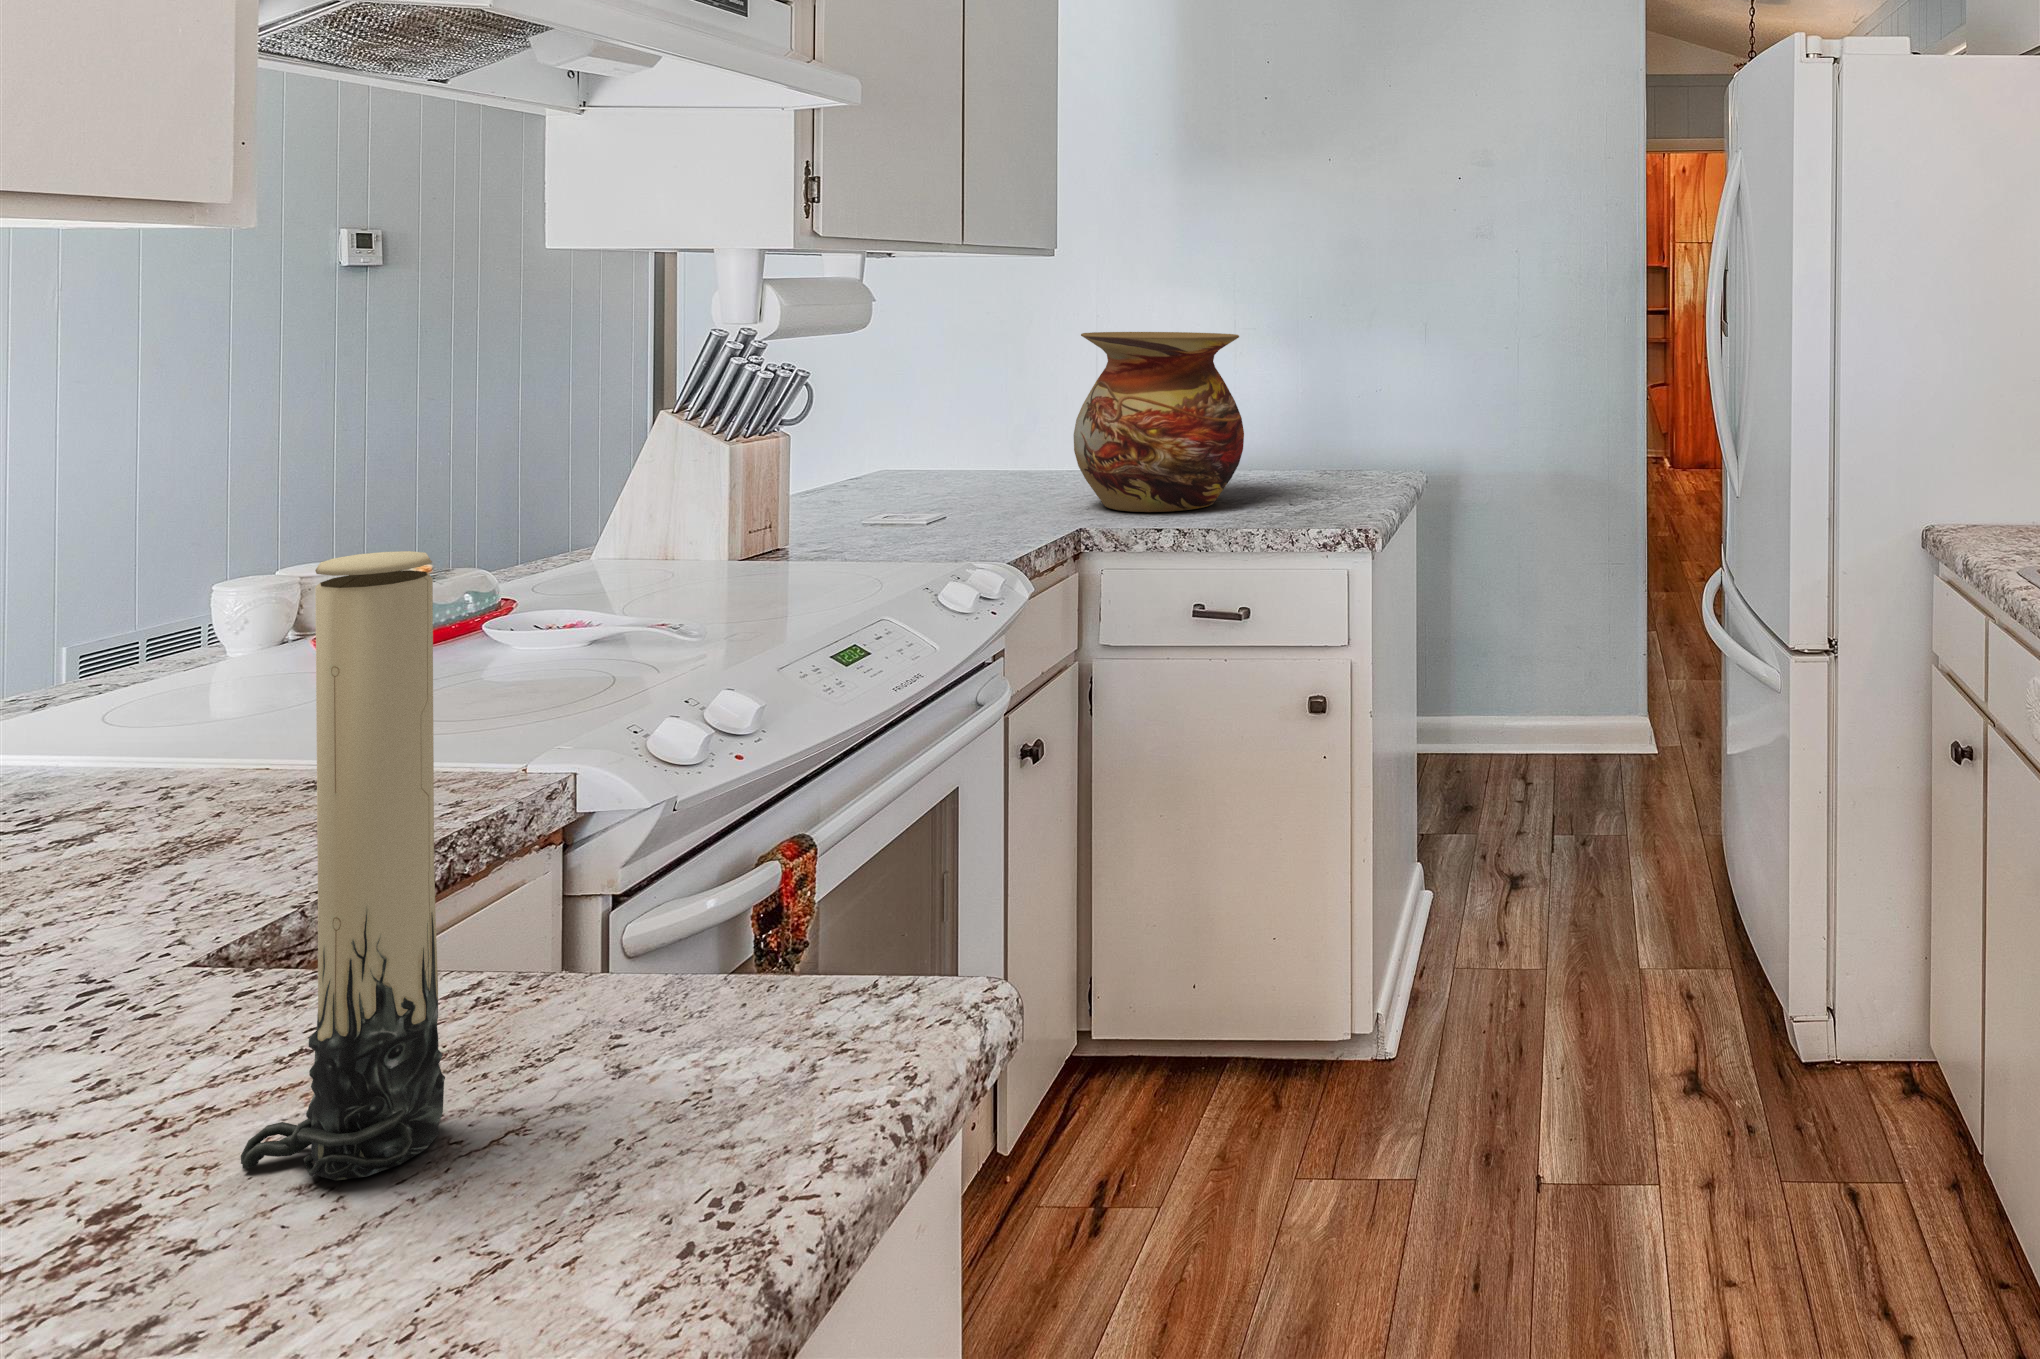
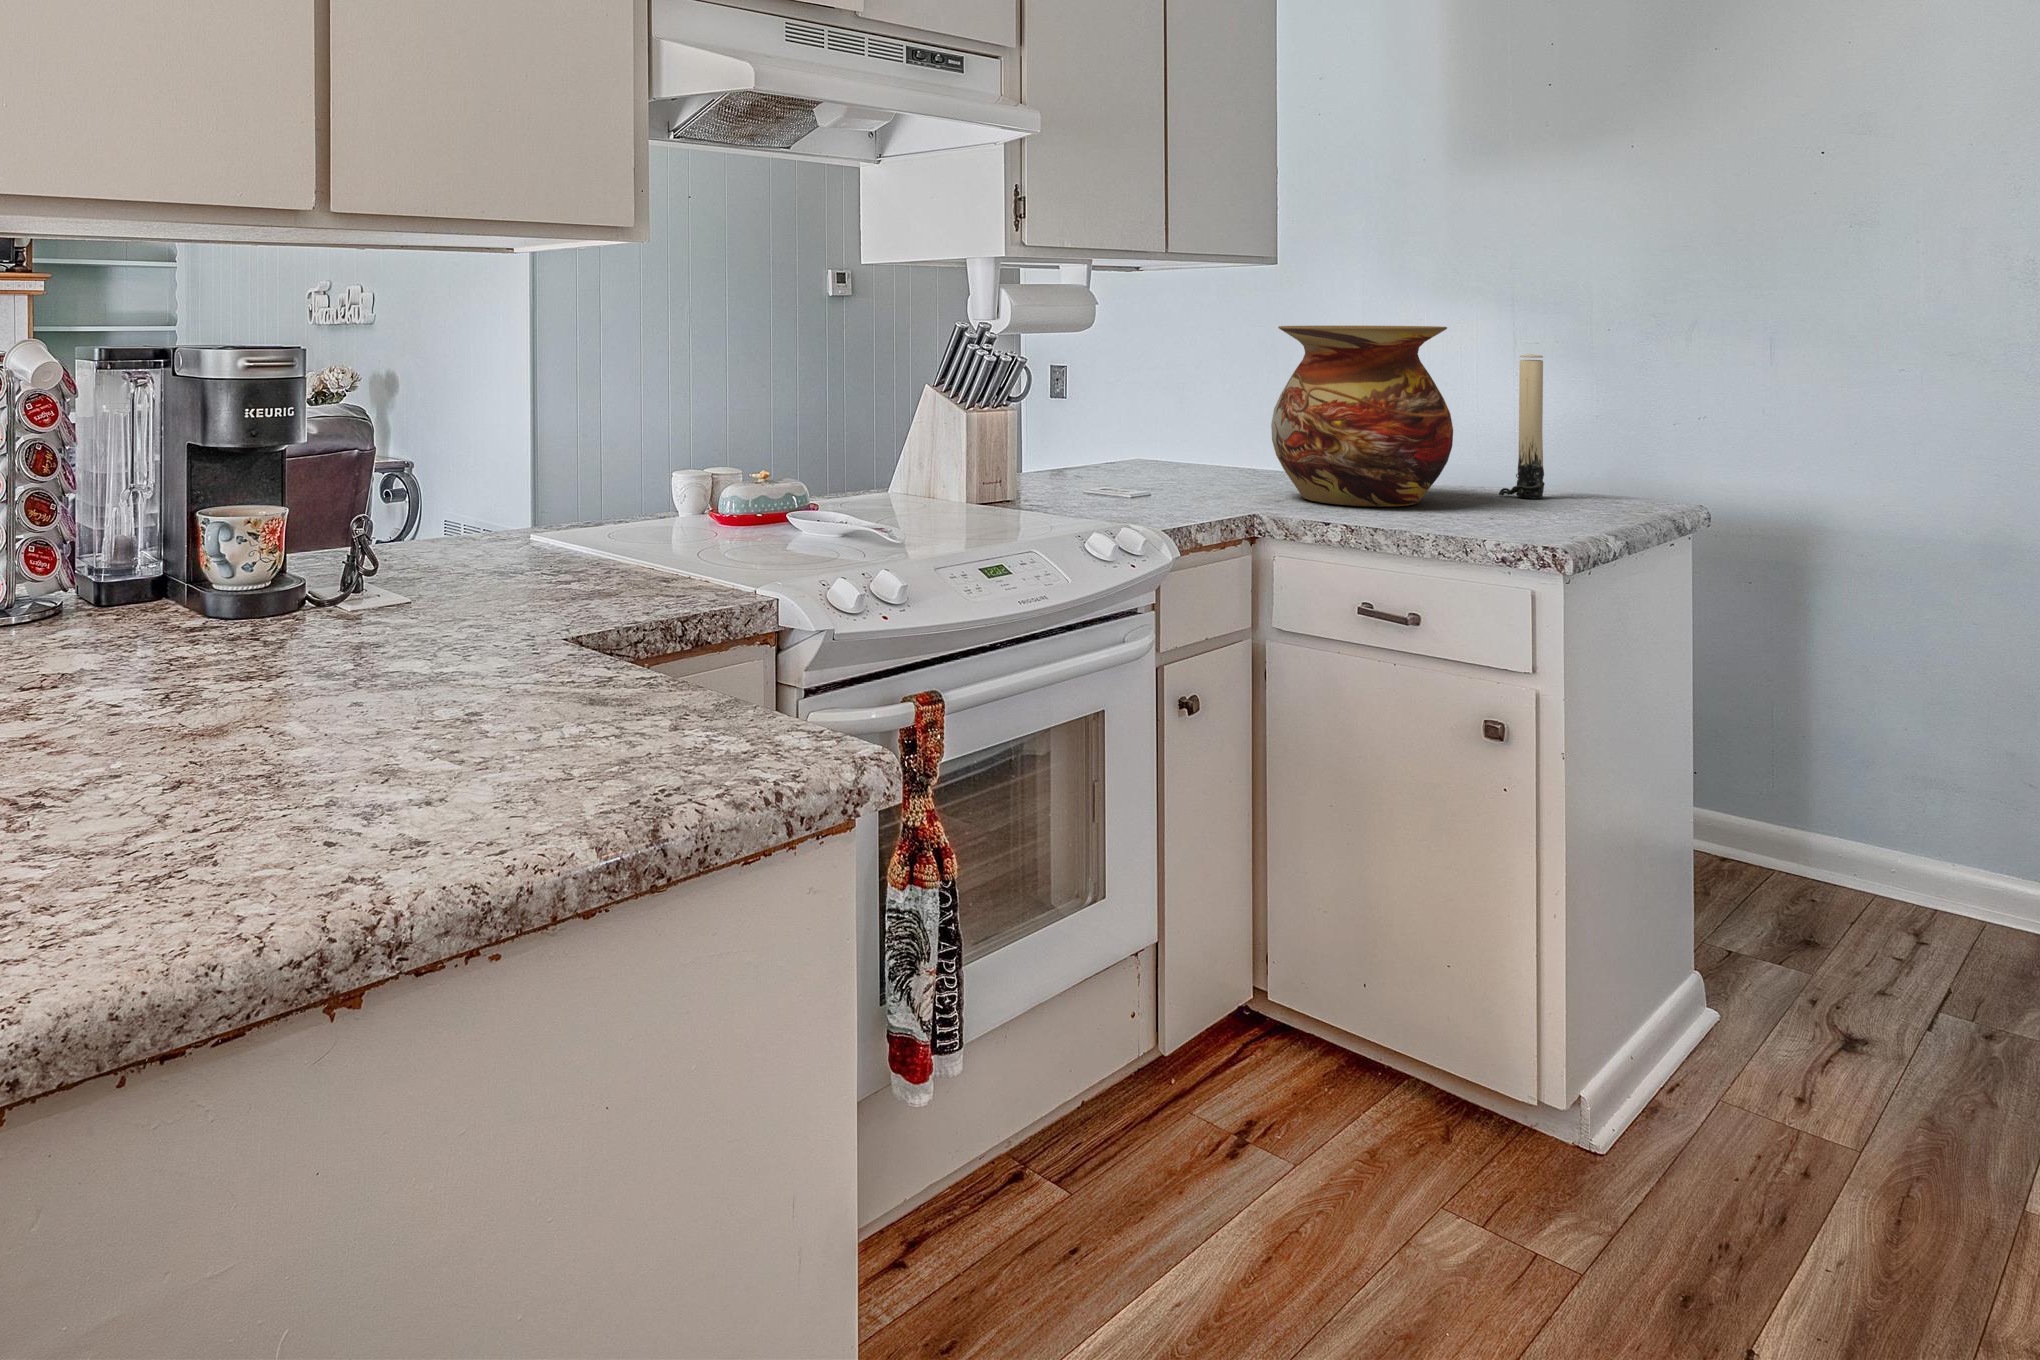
candle: present [241,551,445,1180] -> present [1499,354,1545,498]

